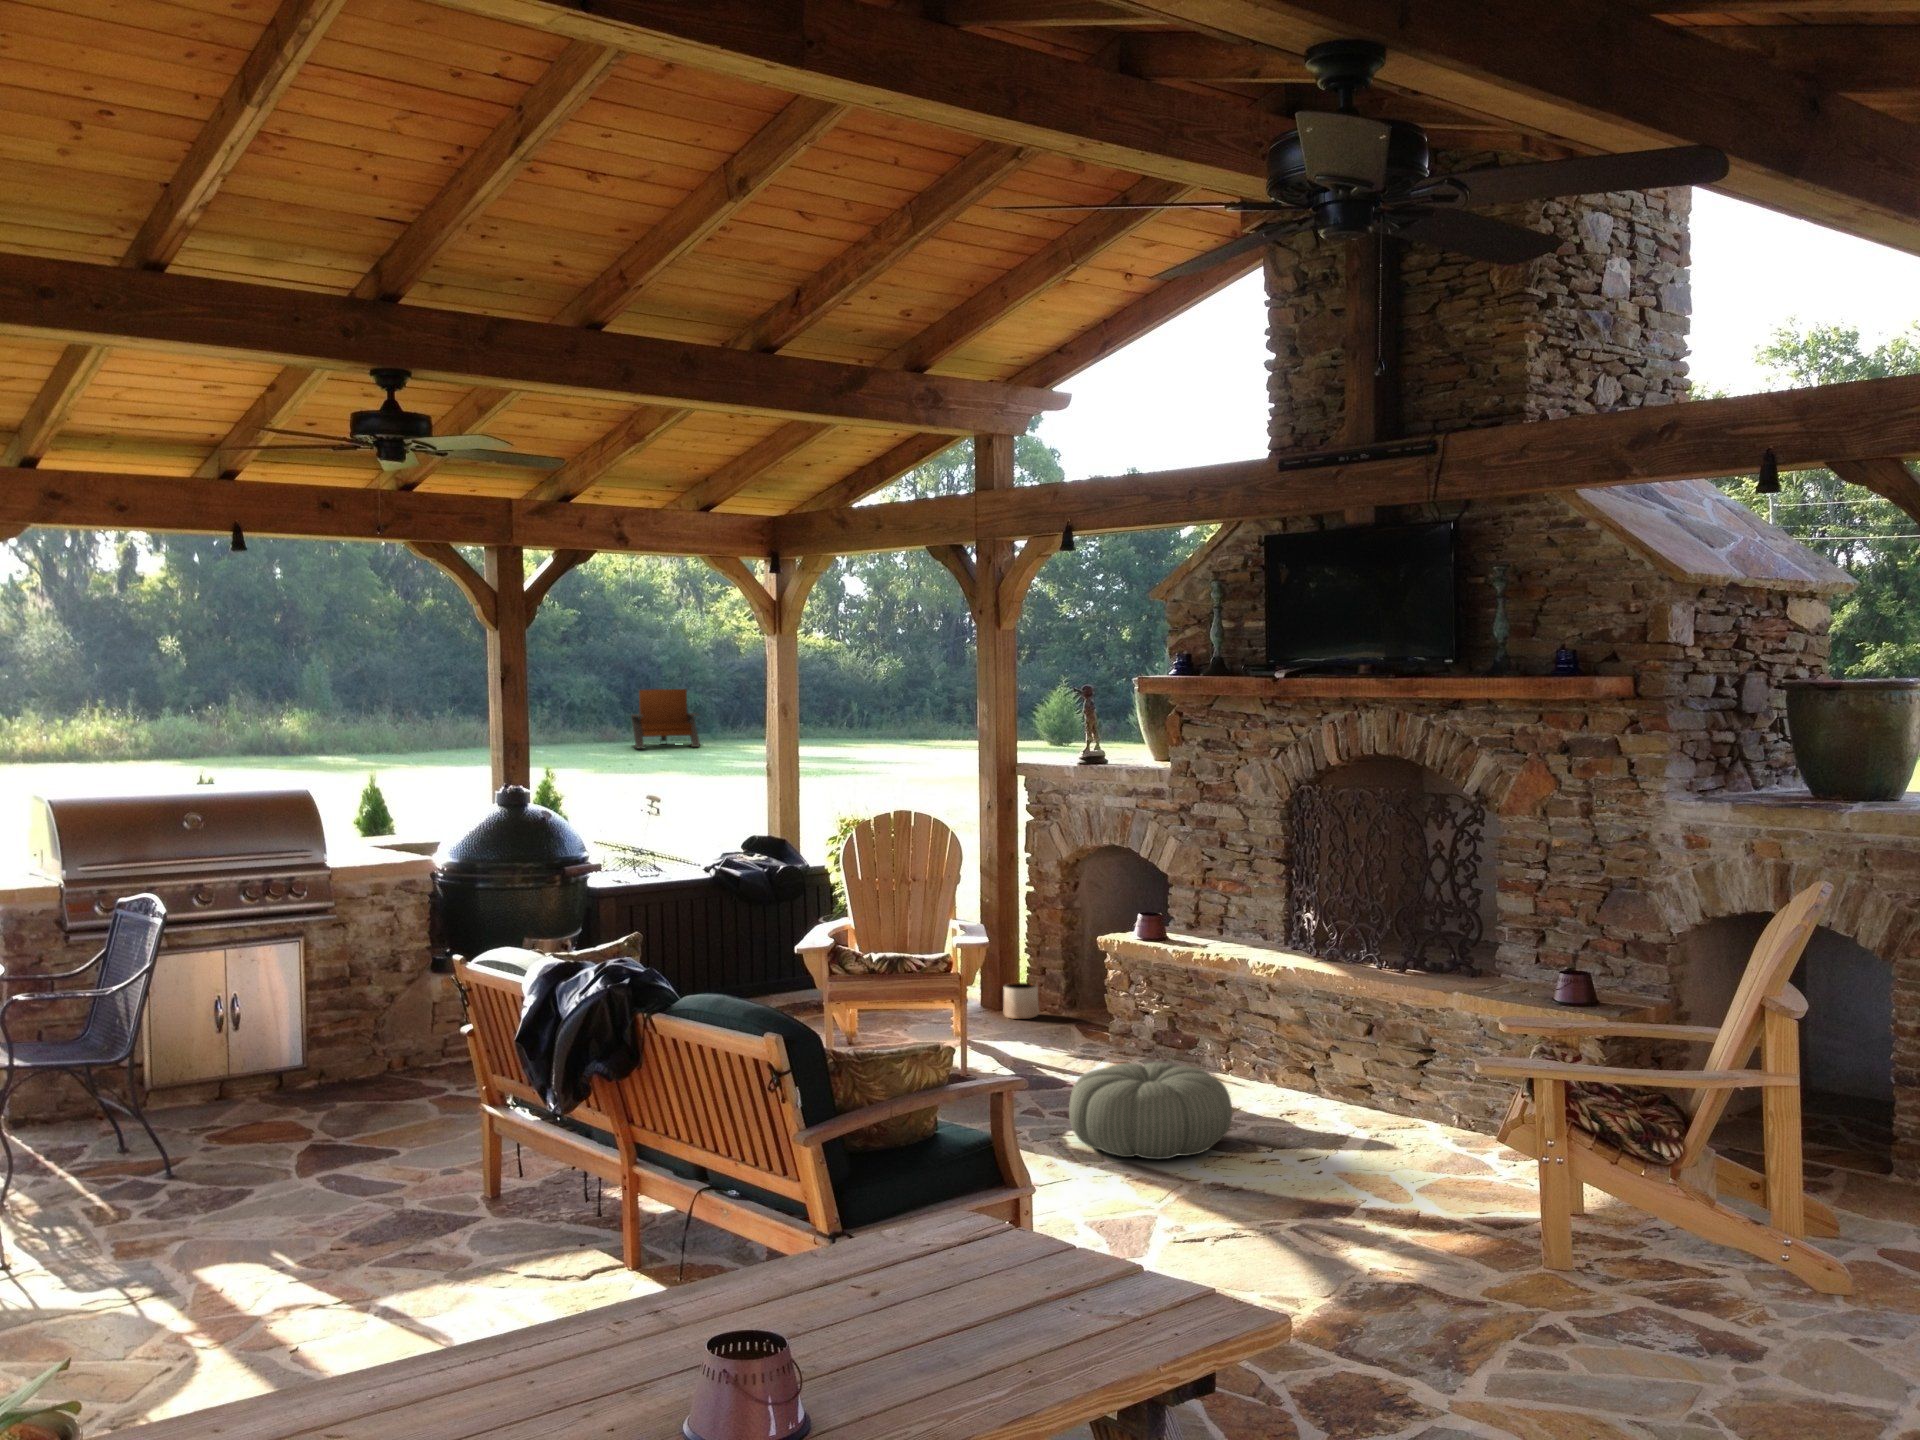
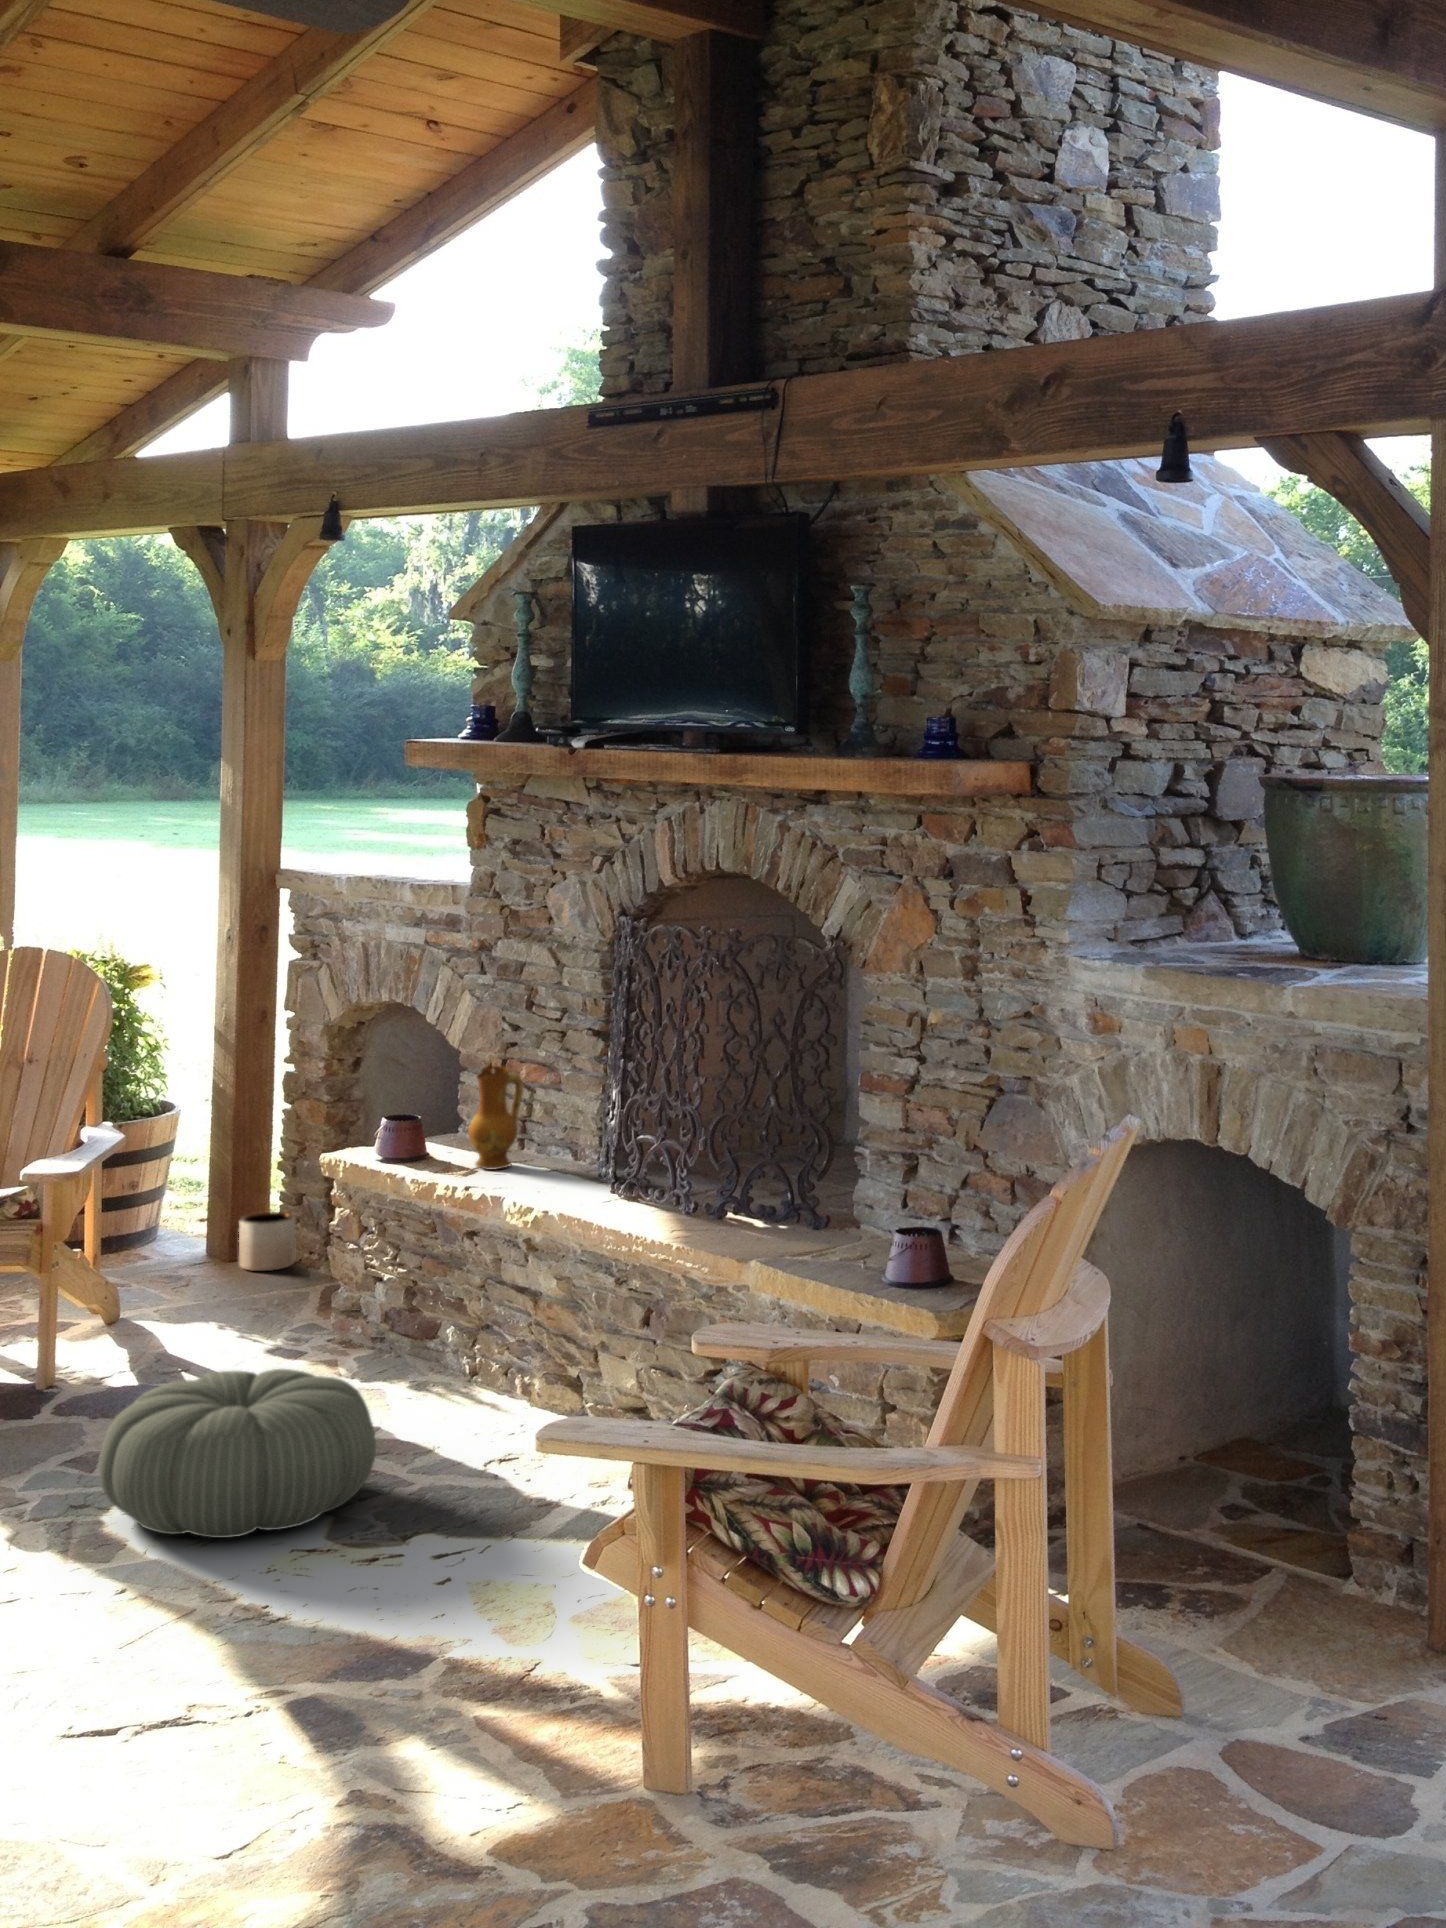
lounge chair: present [631,689,700,749] -> none [67,729,169,816]
ceramic jug: none [1201,882,1233,948] -> present [468,1066,523,1170]

